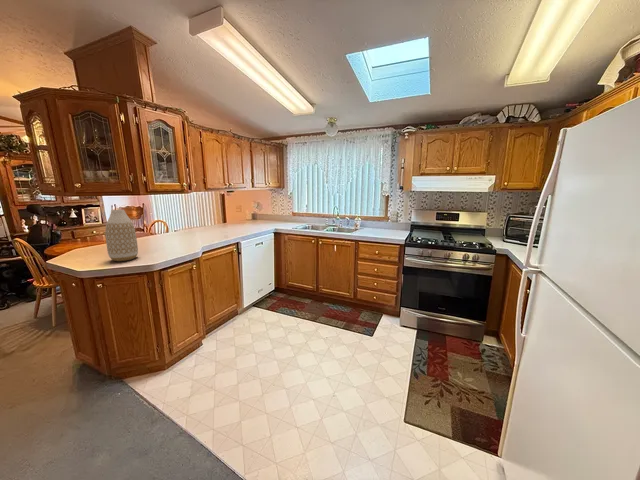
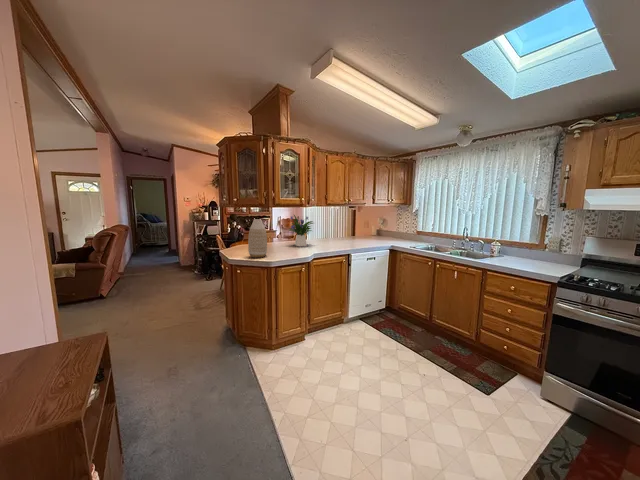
flower arrangement: none [152,201,193,240] -> present [289,215,313,246]

